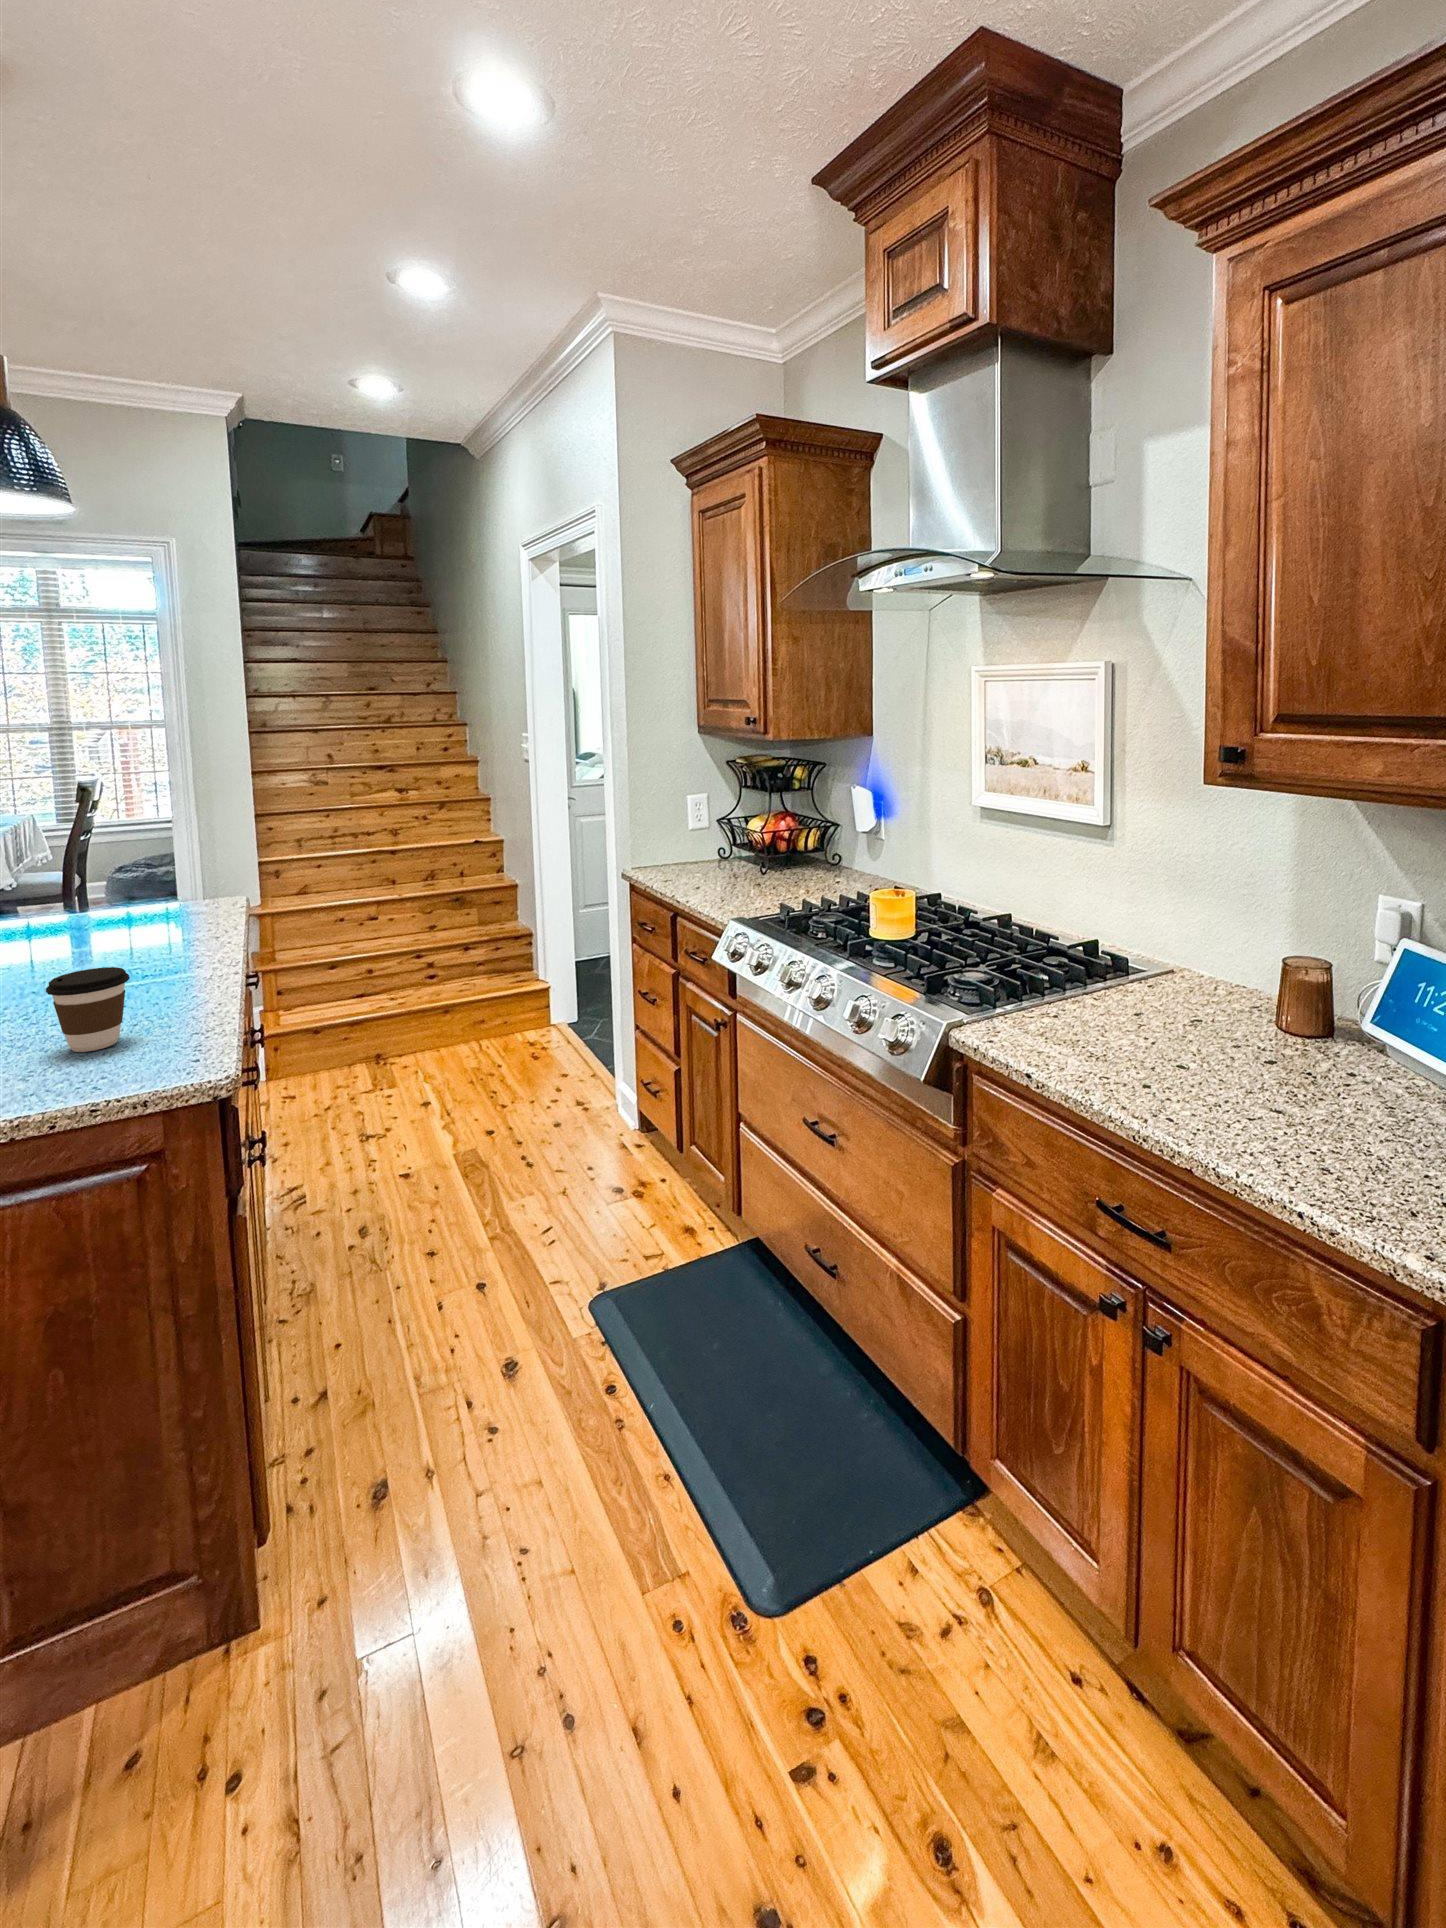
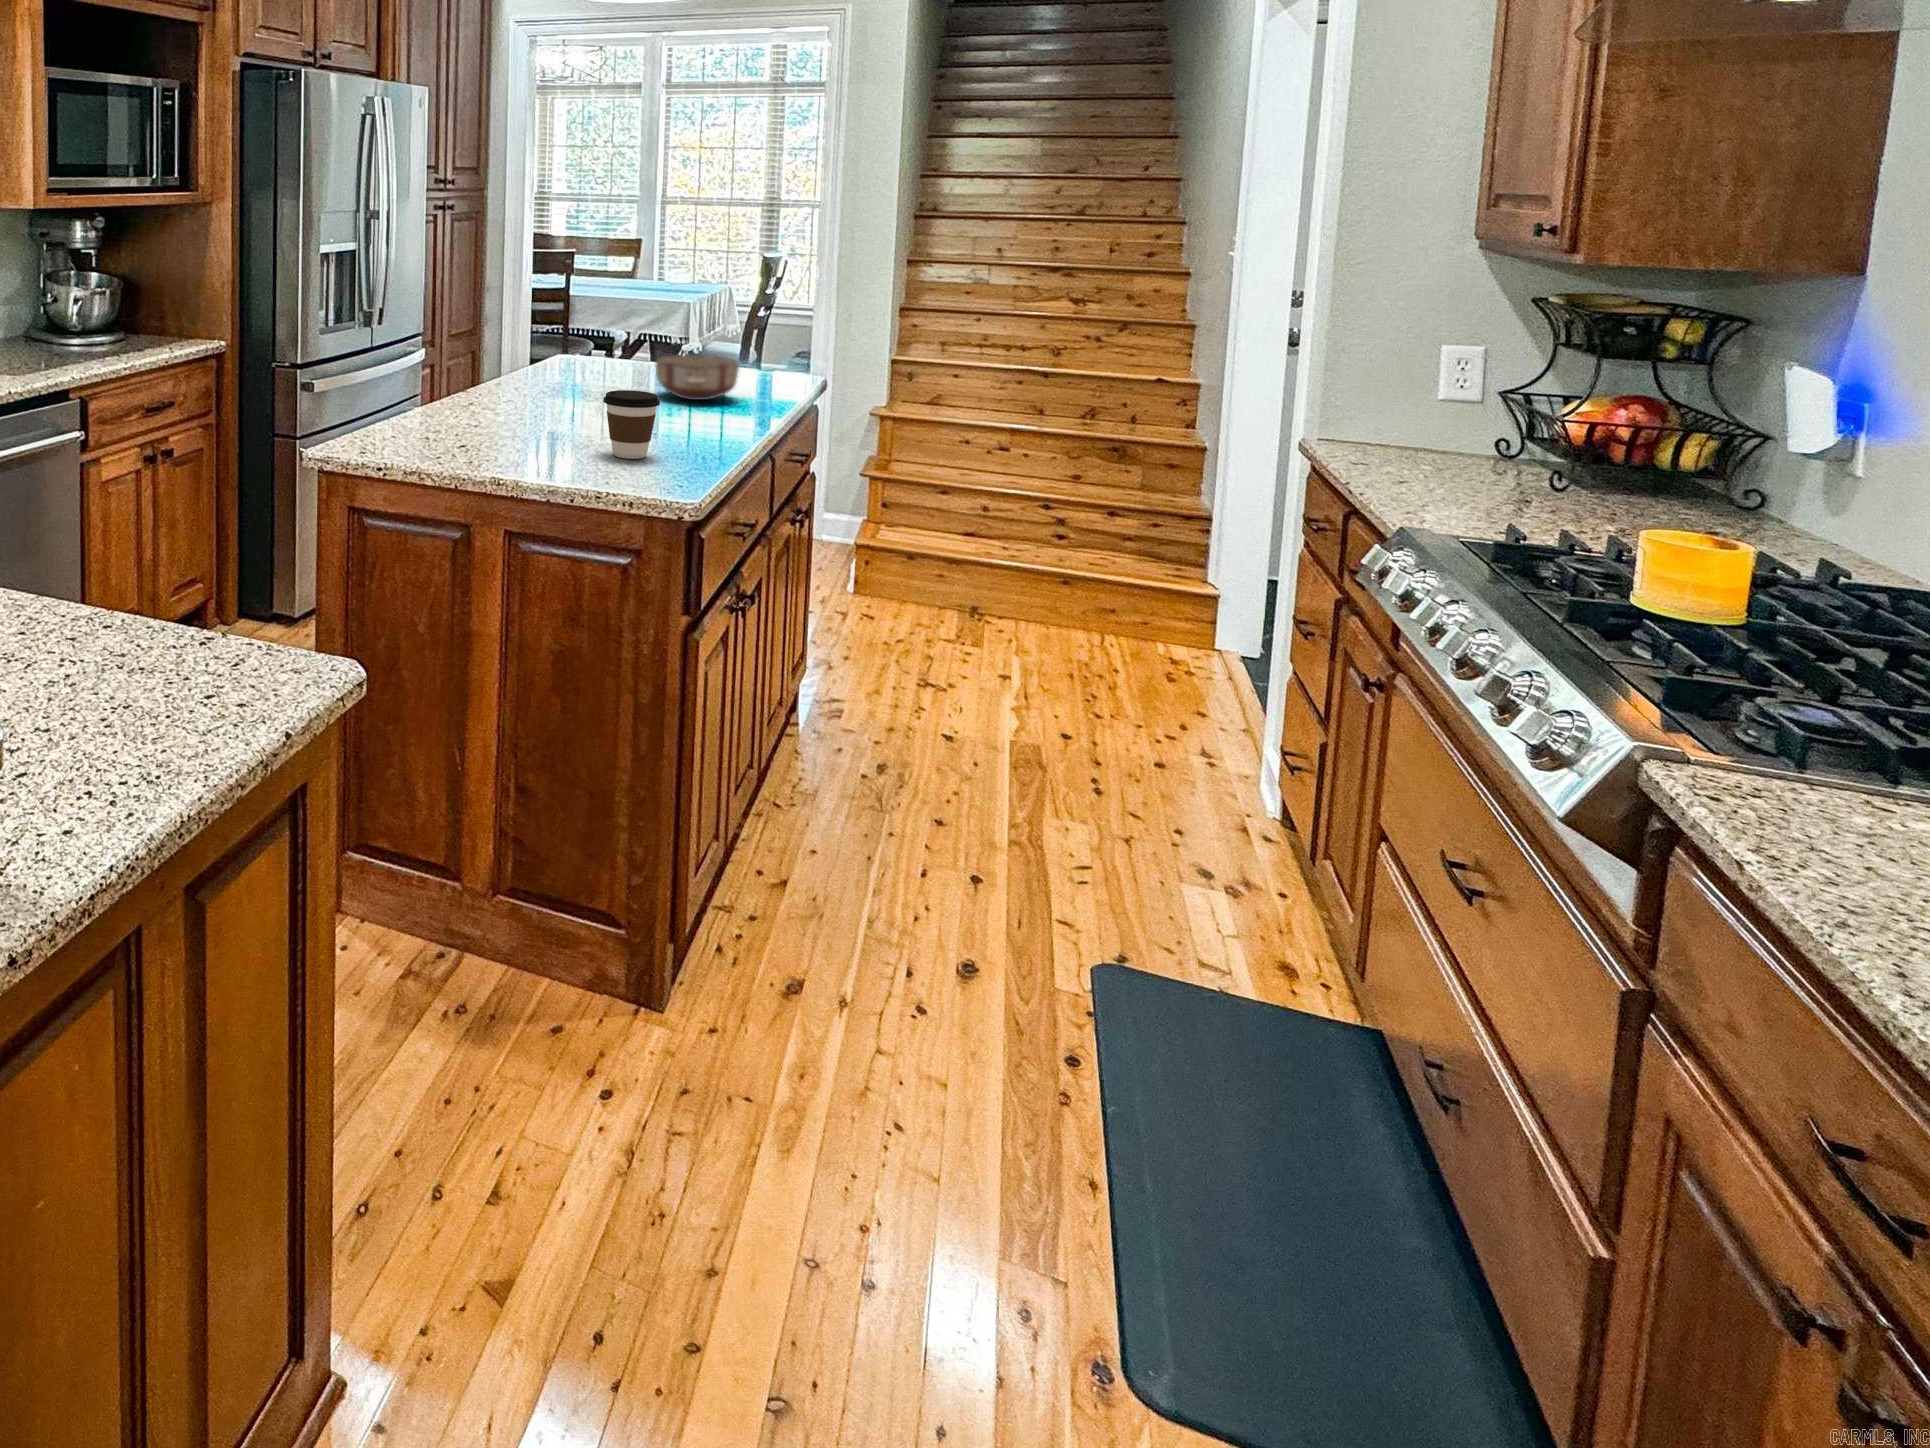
ceramic bowl: none [61,902,172,957] -> present [656,355,739,400]

